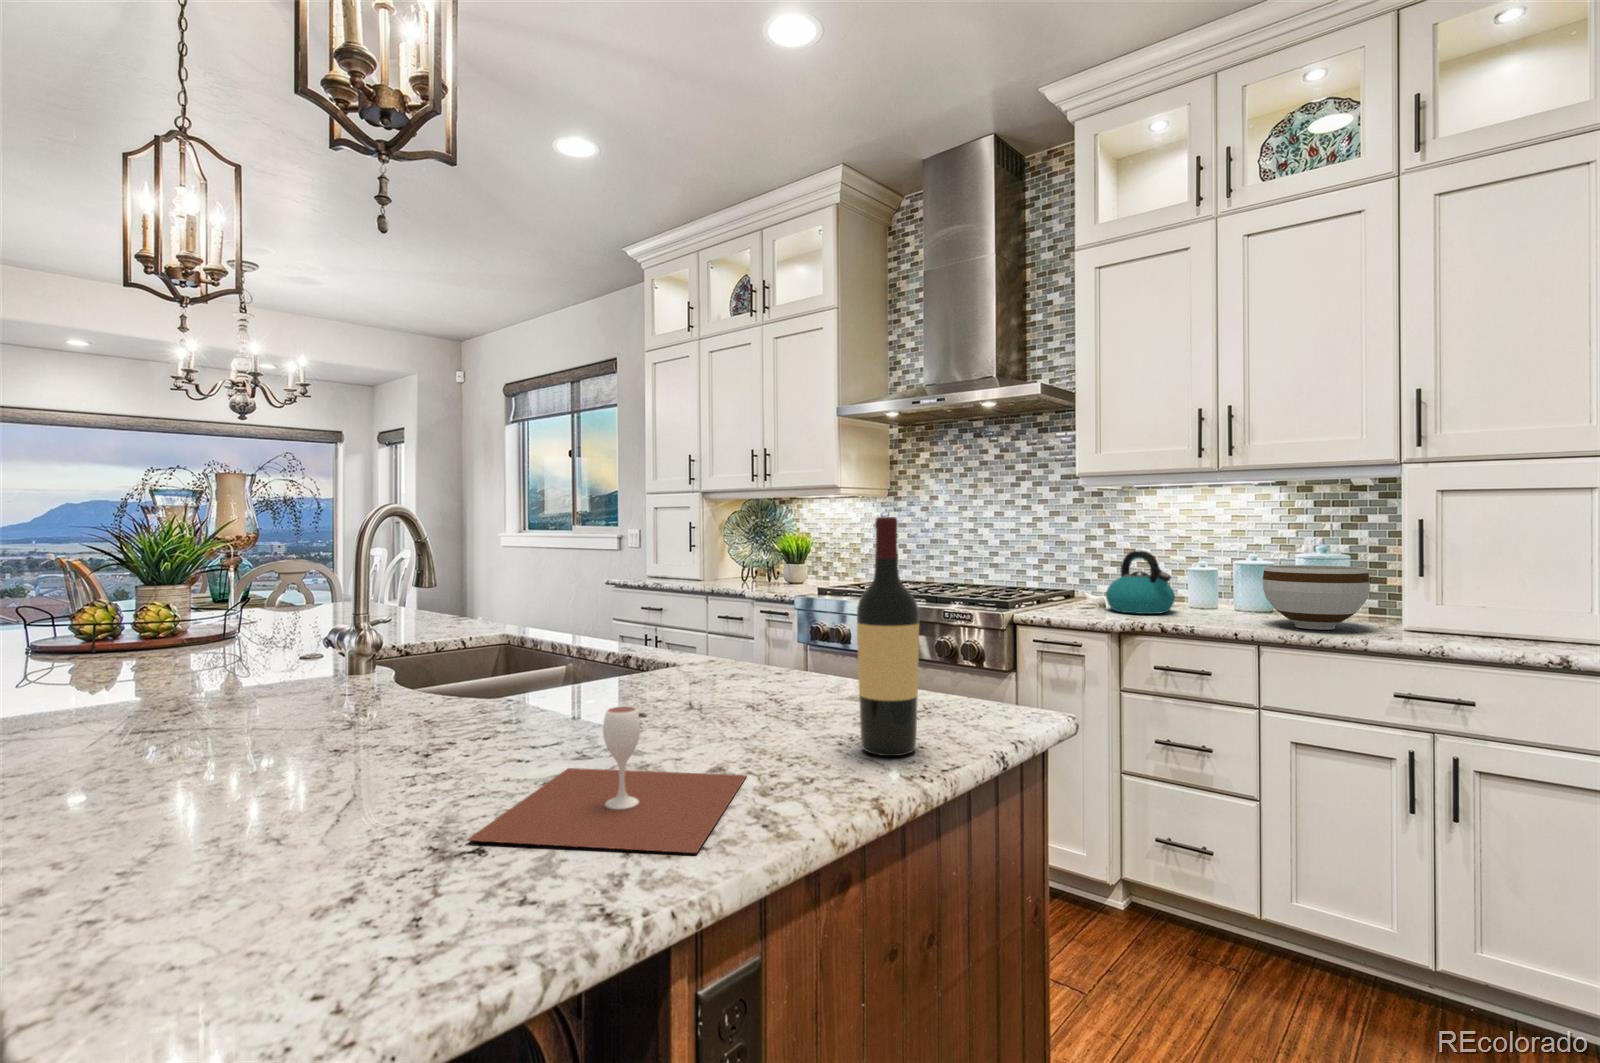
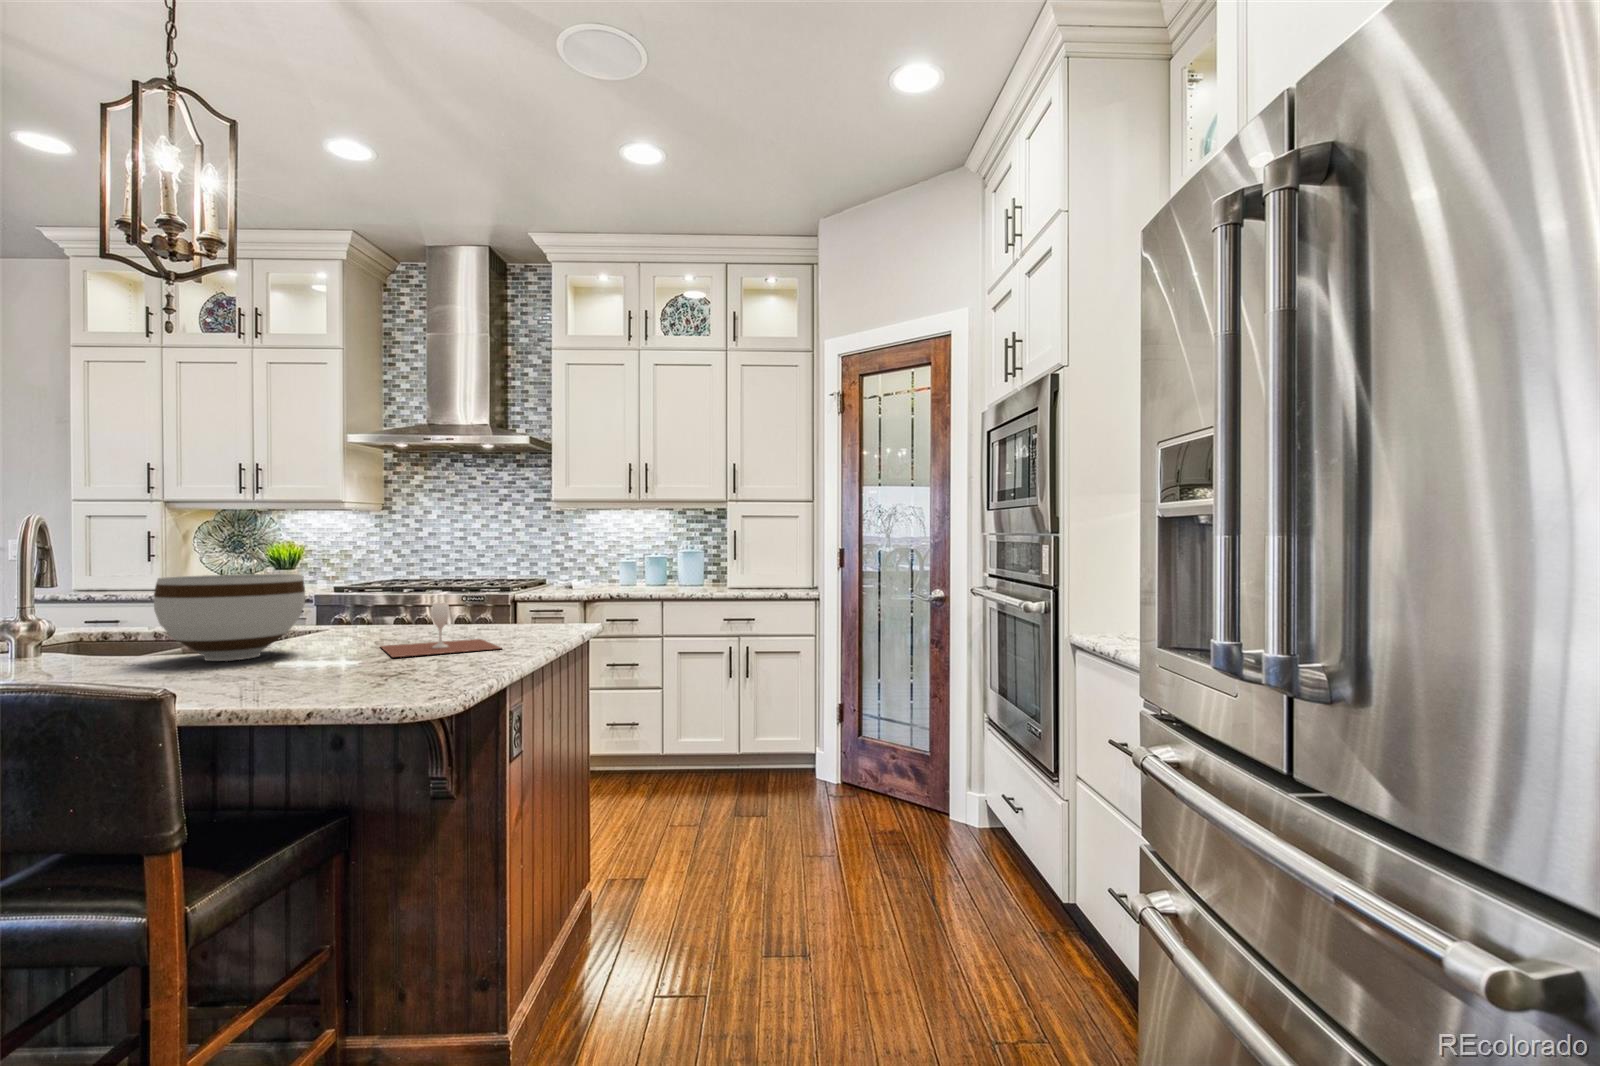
wine bottle: present [857,517,919,756] -> none [518,519,549,630]
kettle: present [1106,551,1175,614] -> none [573,549,615,589]
bowl: present [1263,565,1370,630] -> present [154,574,305,661]

